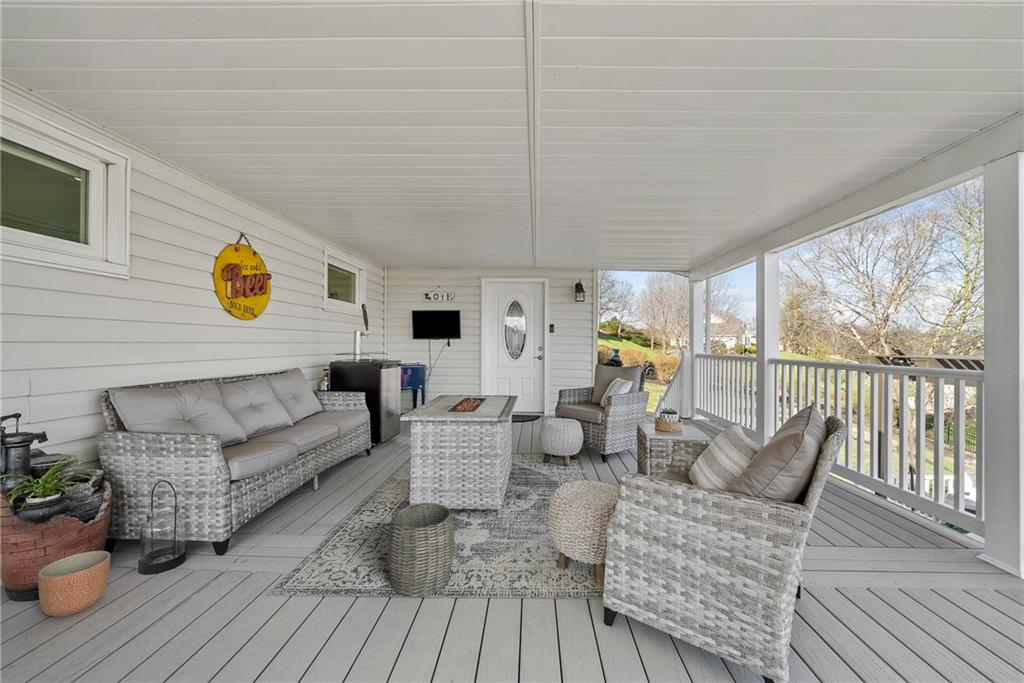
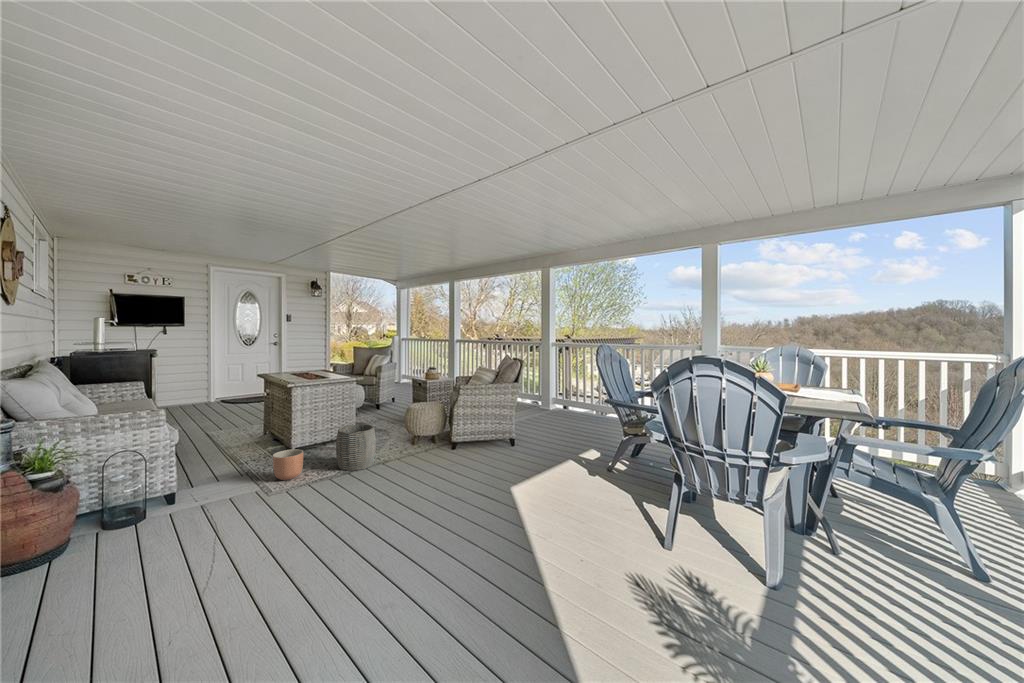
planter: present [38,551,110,617] -> present [273,449,303,480]

